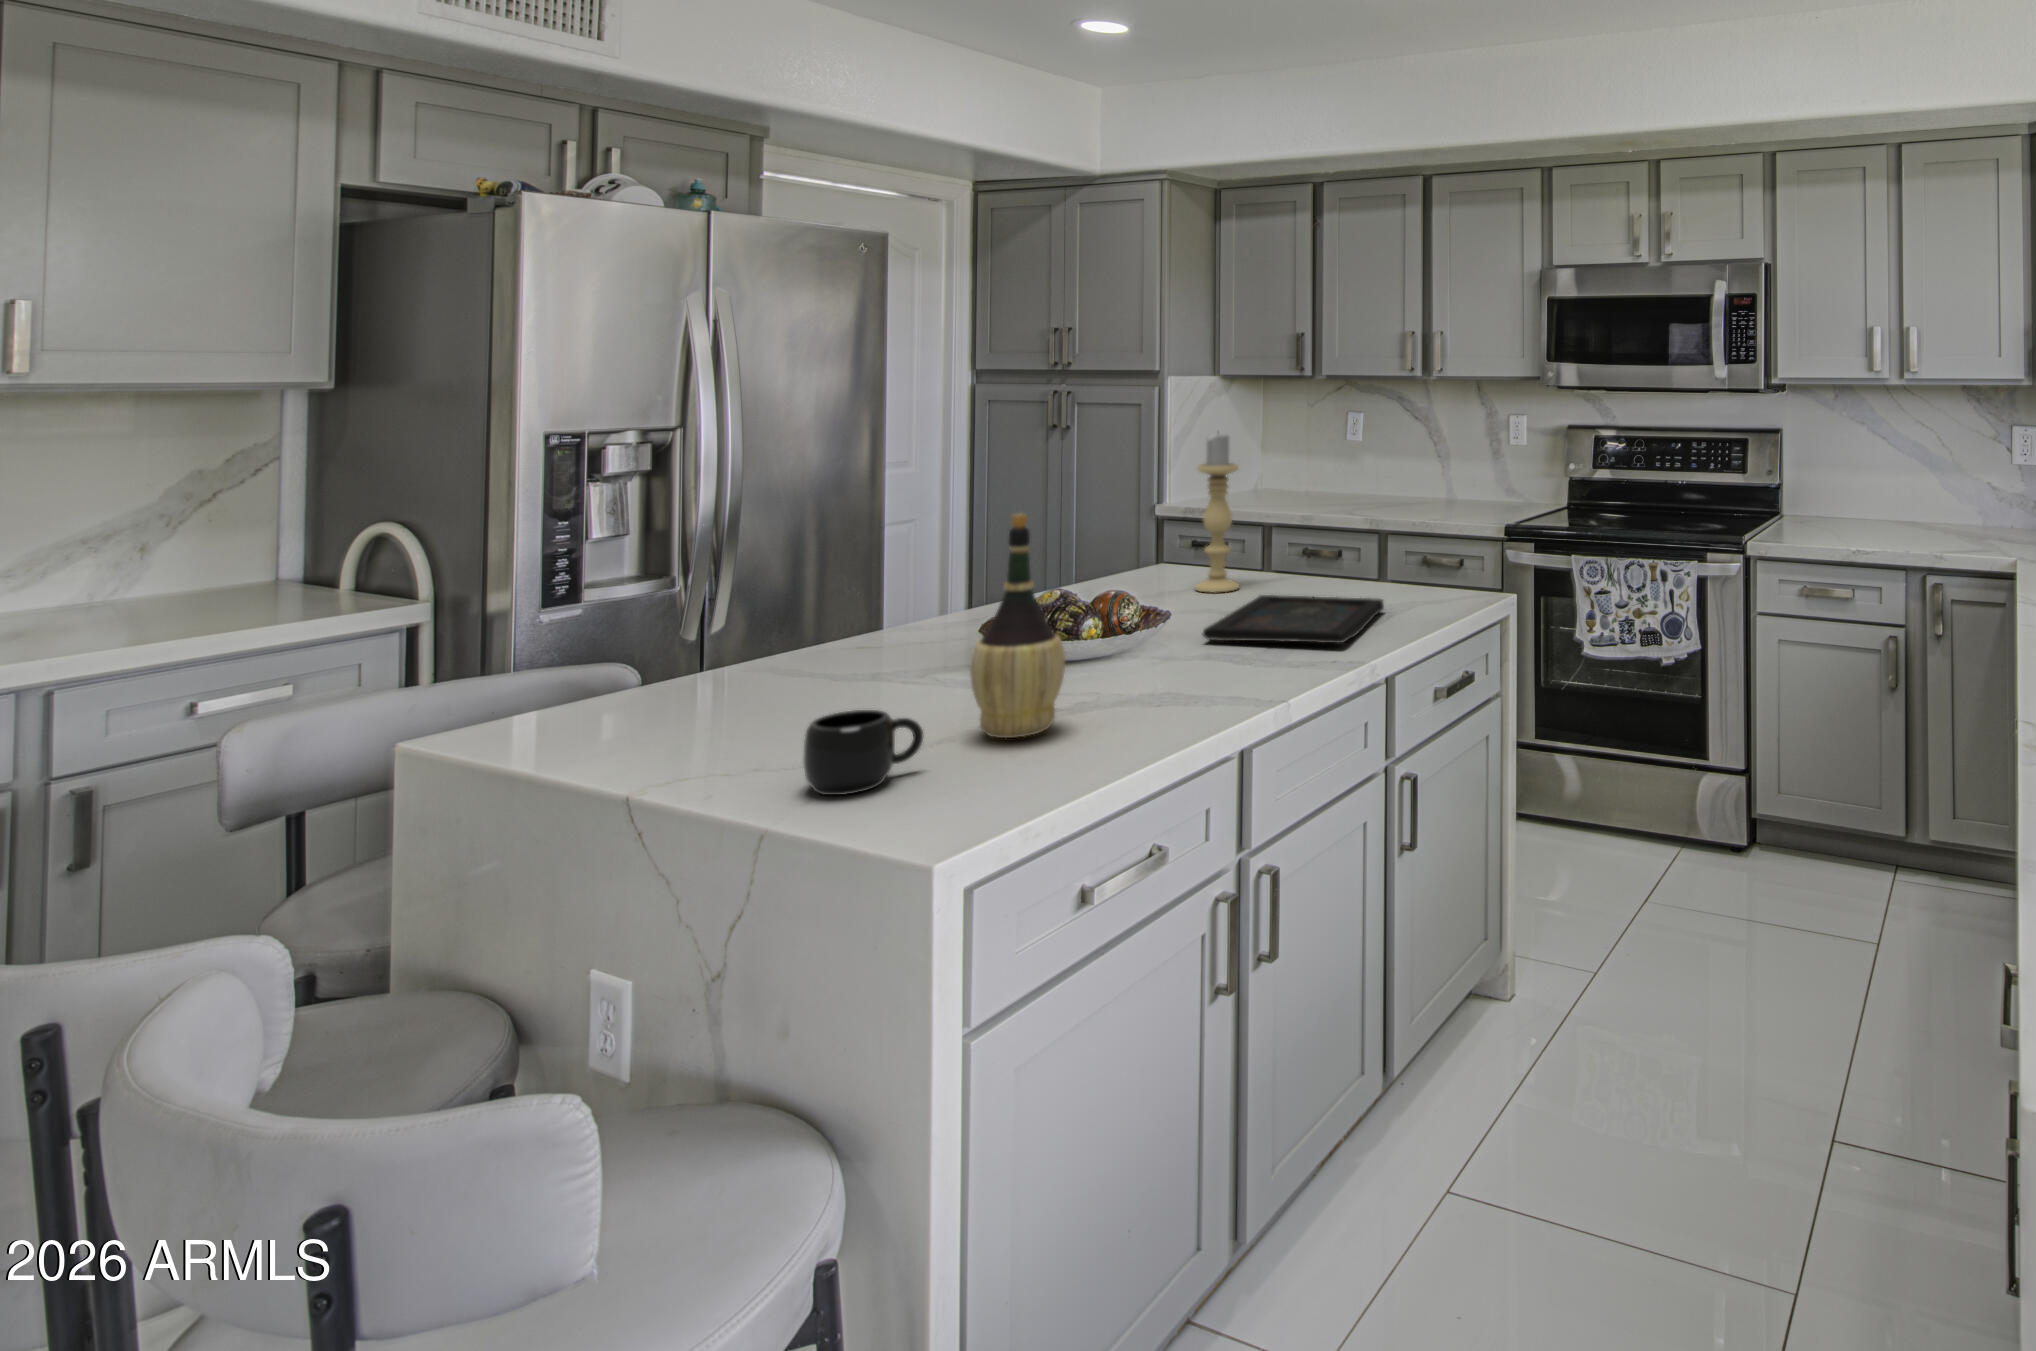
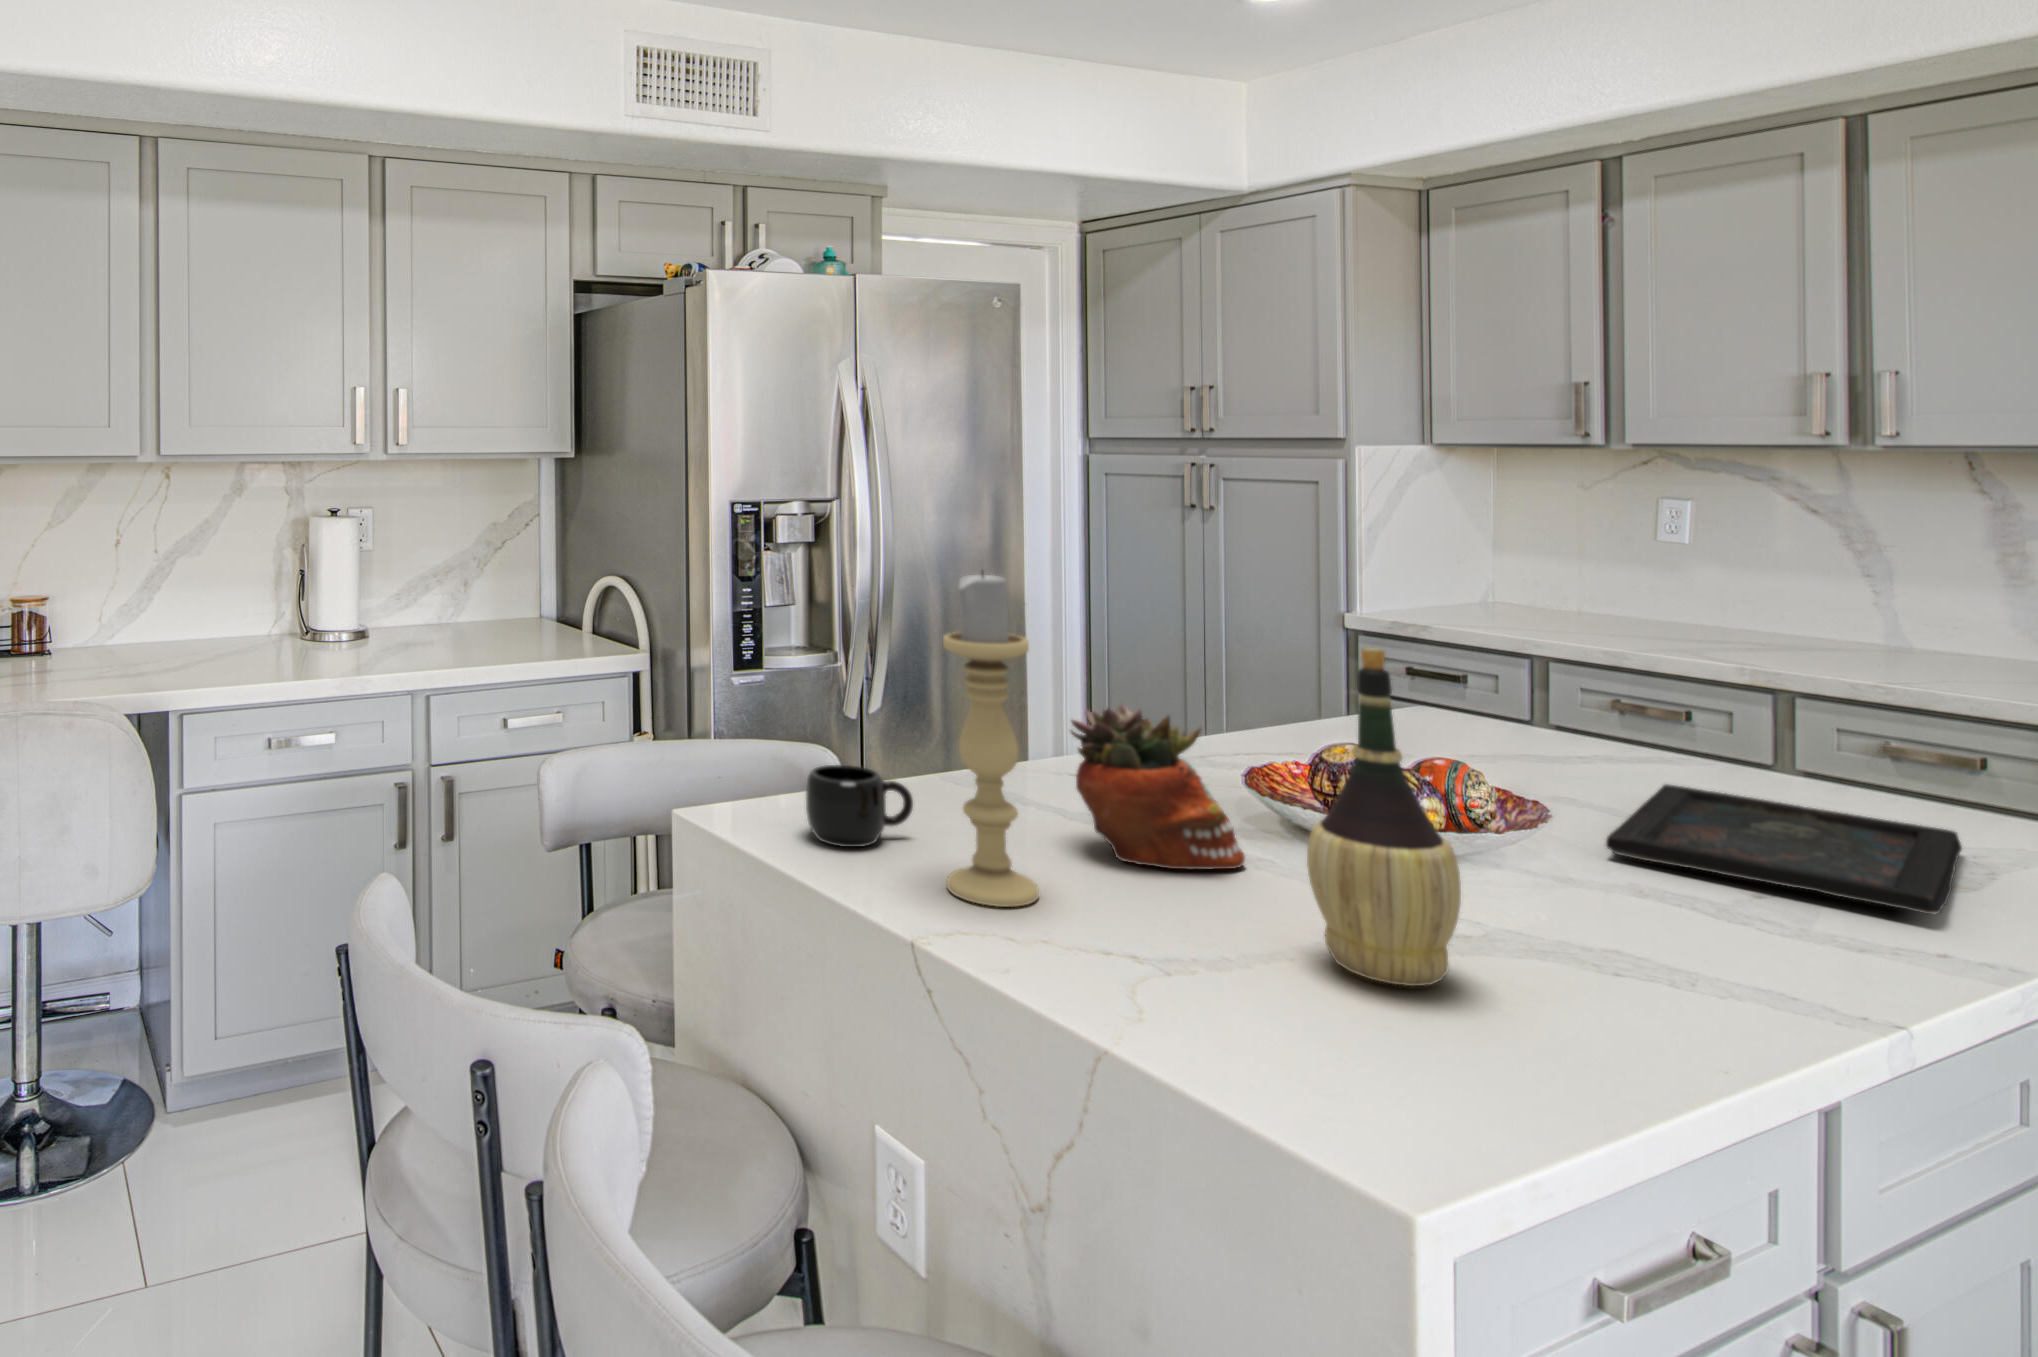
candle holder: present [1195,434,1239,593] -> present [943,572,1039,907]
succulent planter: none [829,577,960,701] -> present [1071,703,1245,869]
mug: present [803,710,923,795] -> present [806,765,913,847]

